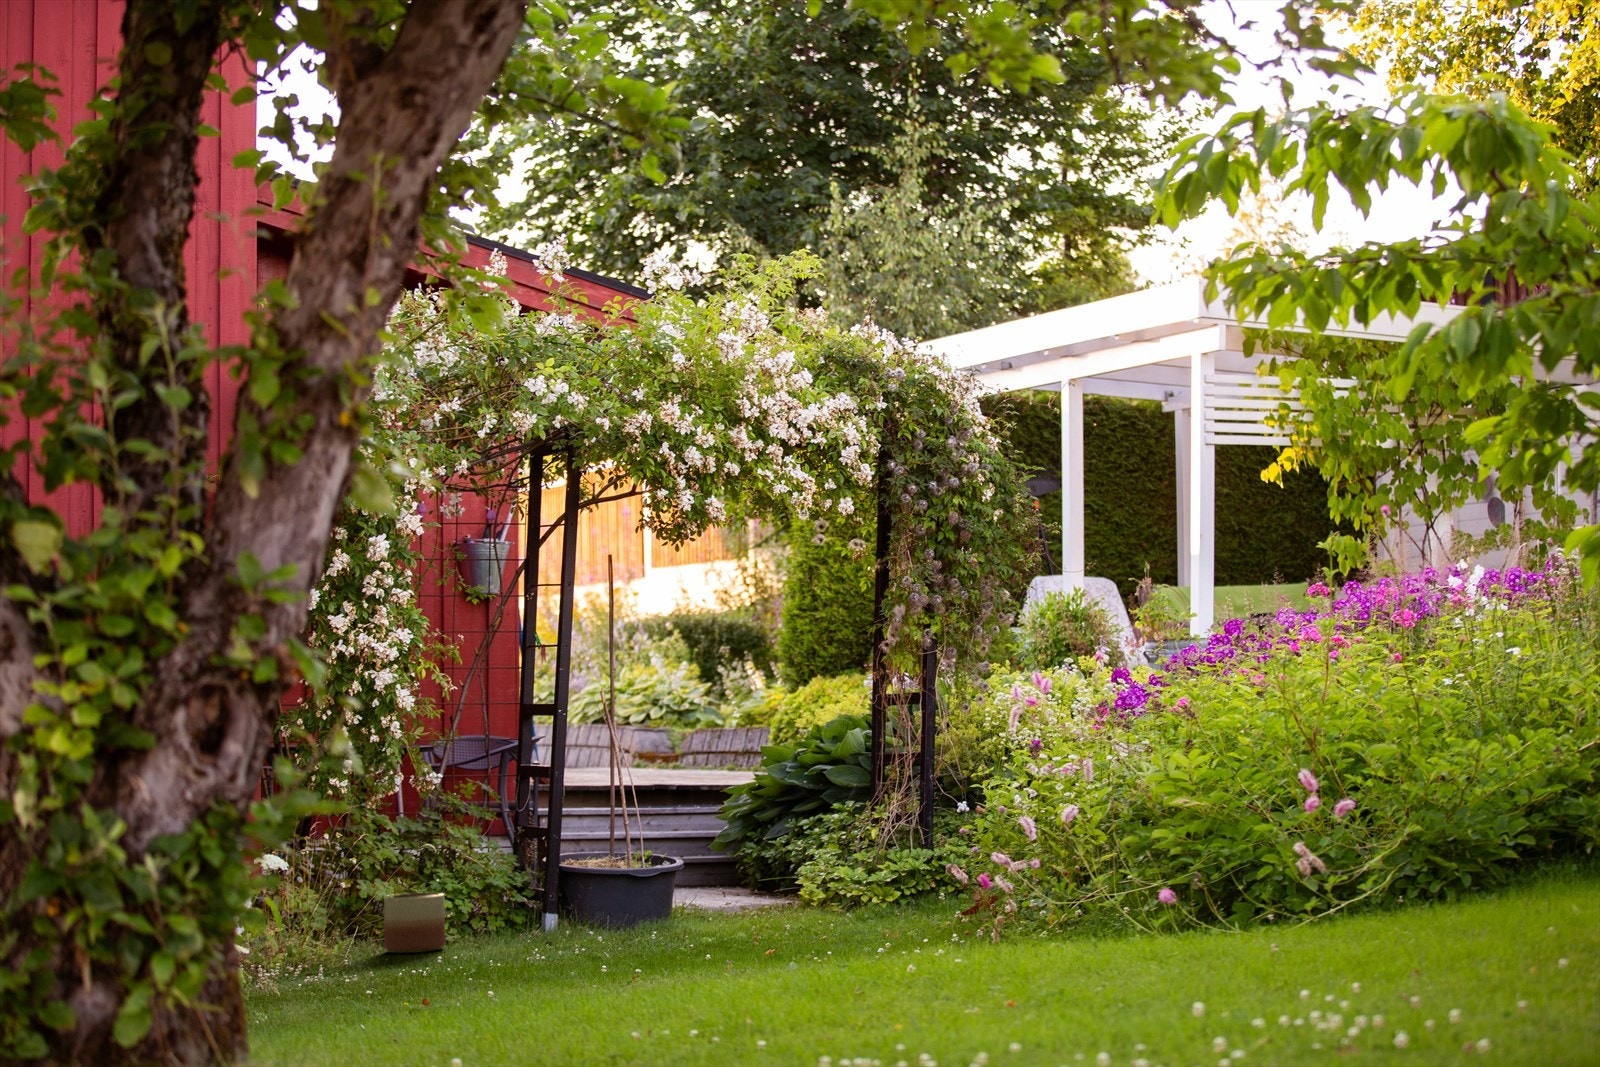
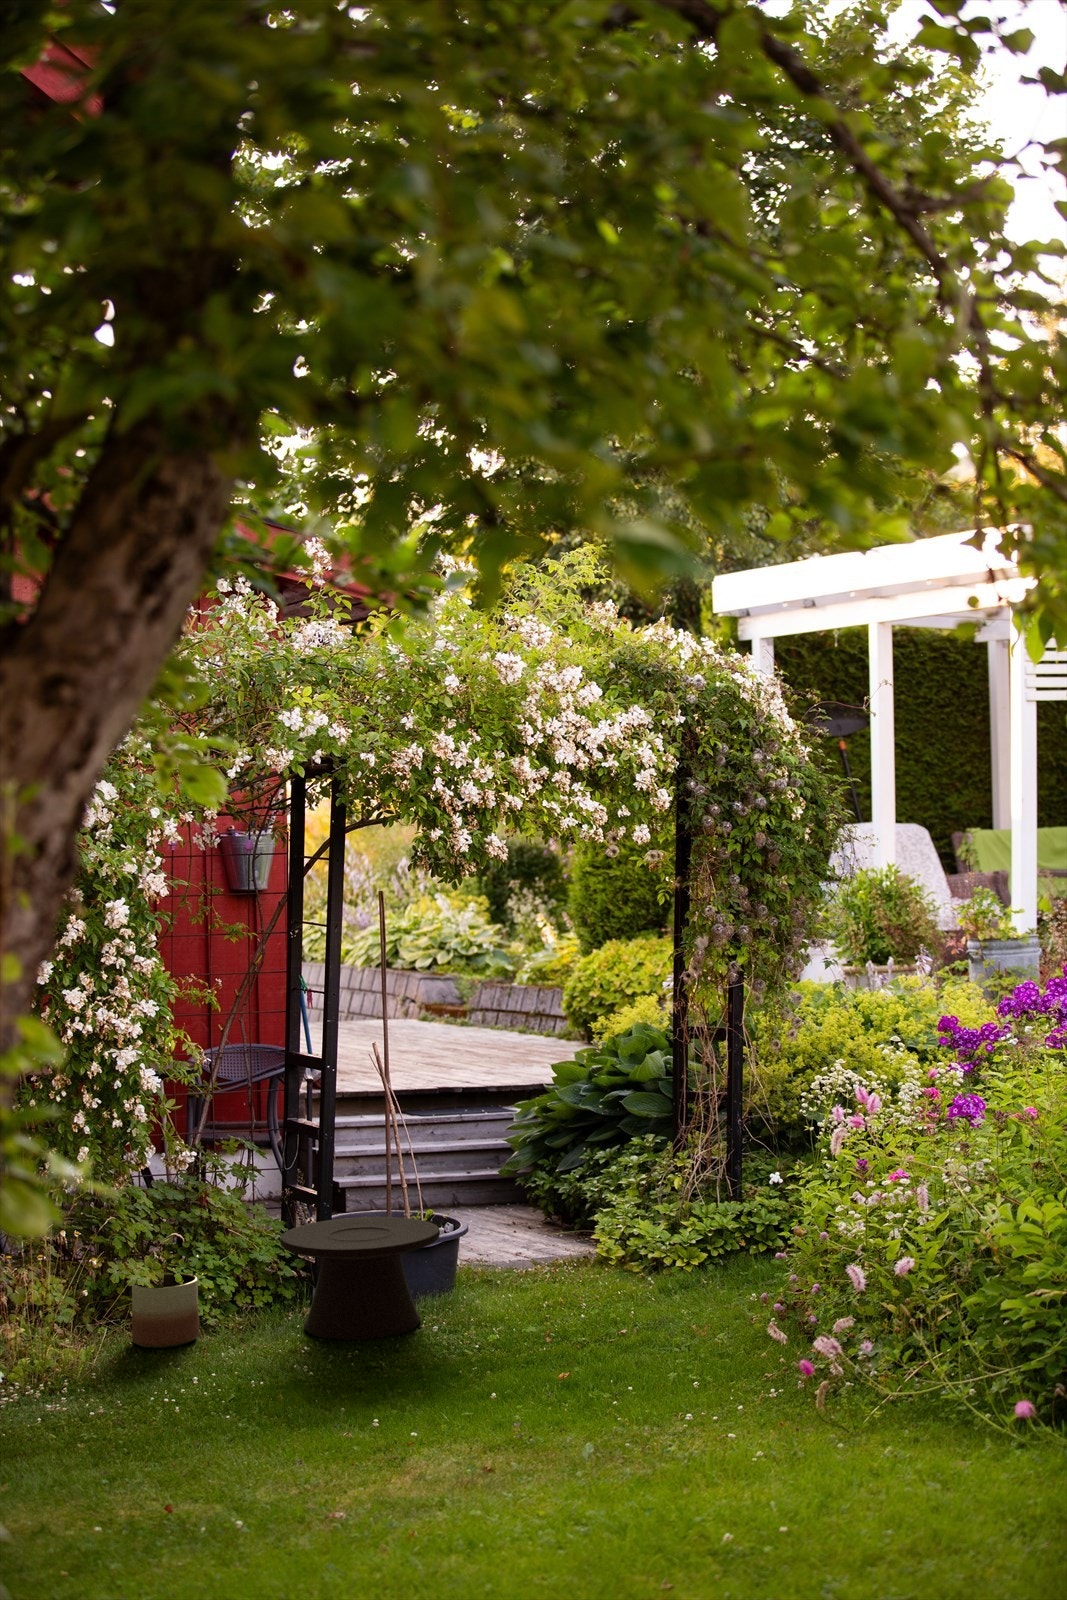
side table: none [520,848,666,944] -> present [280,1217,440,1340]

